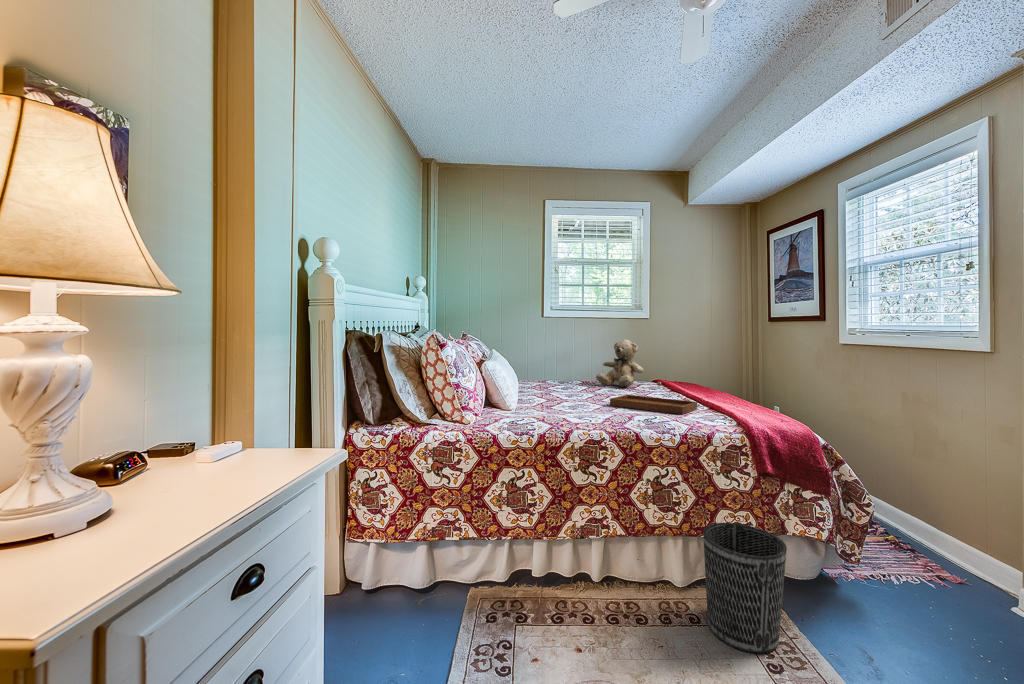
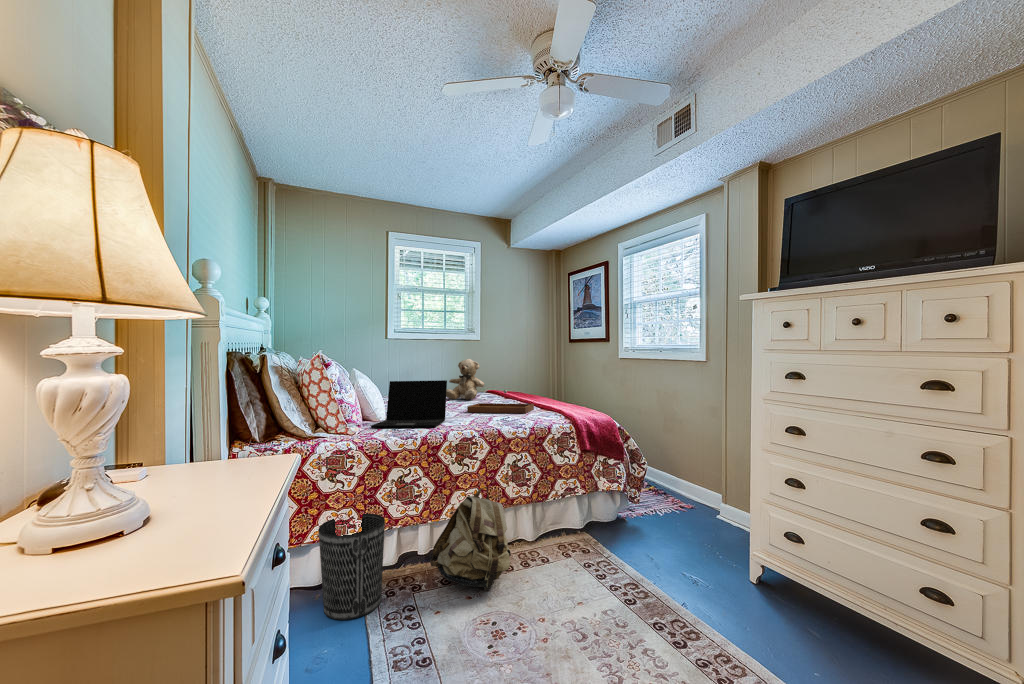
laptop: none [489,365,580,425] -> present [371,380,447,428]
backpack: none [540,509,641,644] -> present [430,487,511,590]
wastebasket: present [703,523,787,653] -> present [319,513,385,620]

